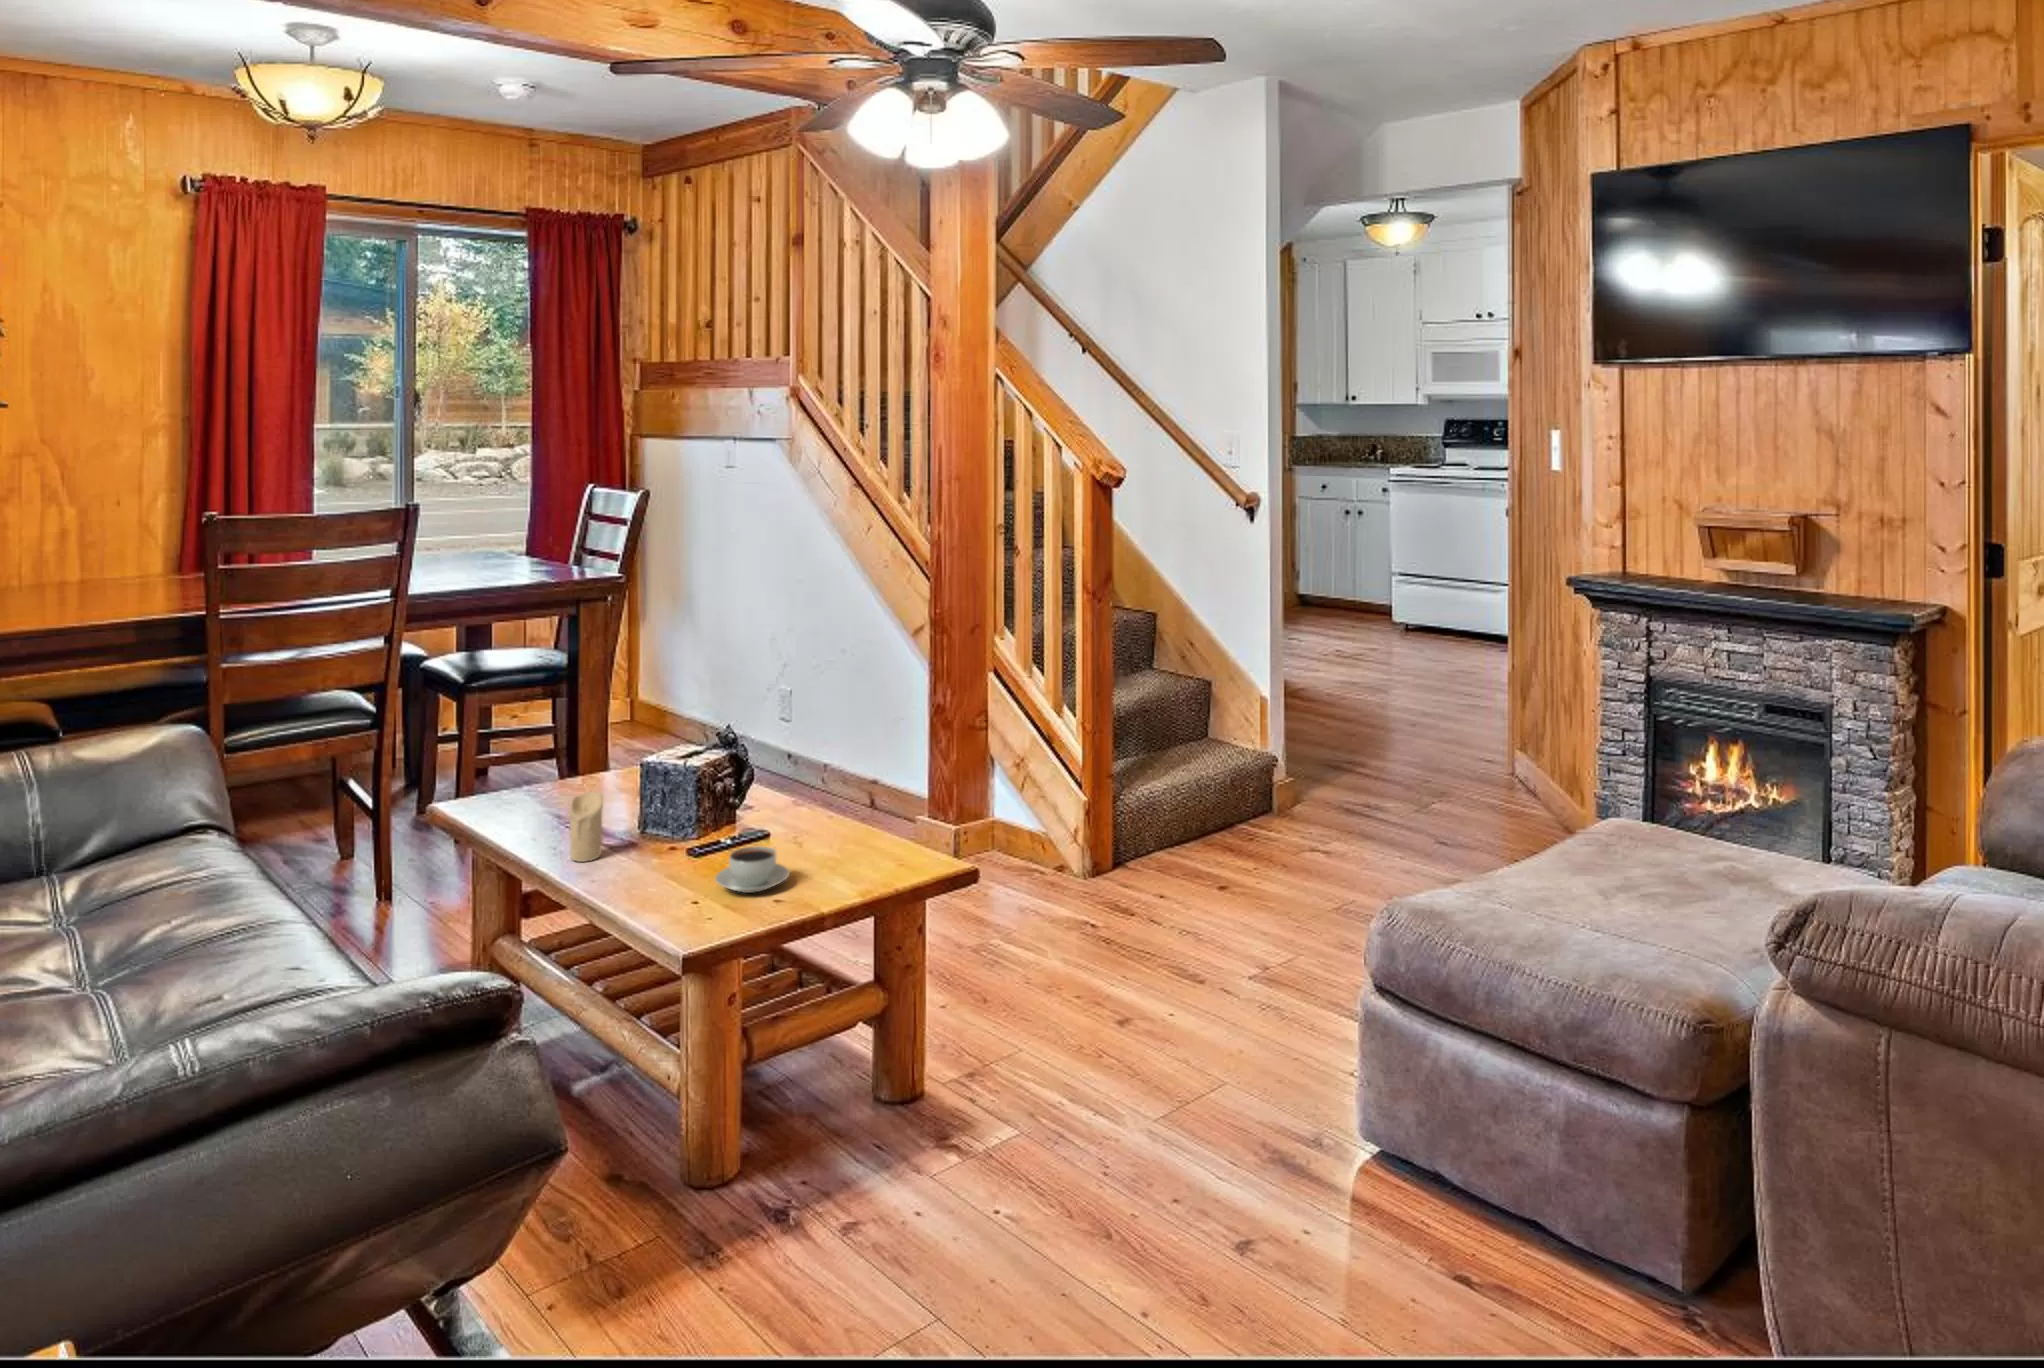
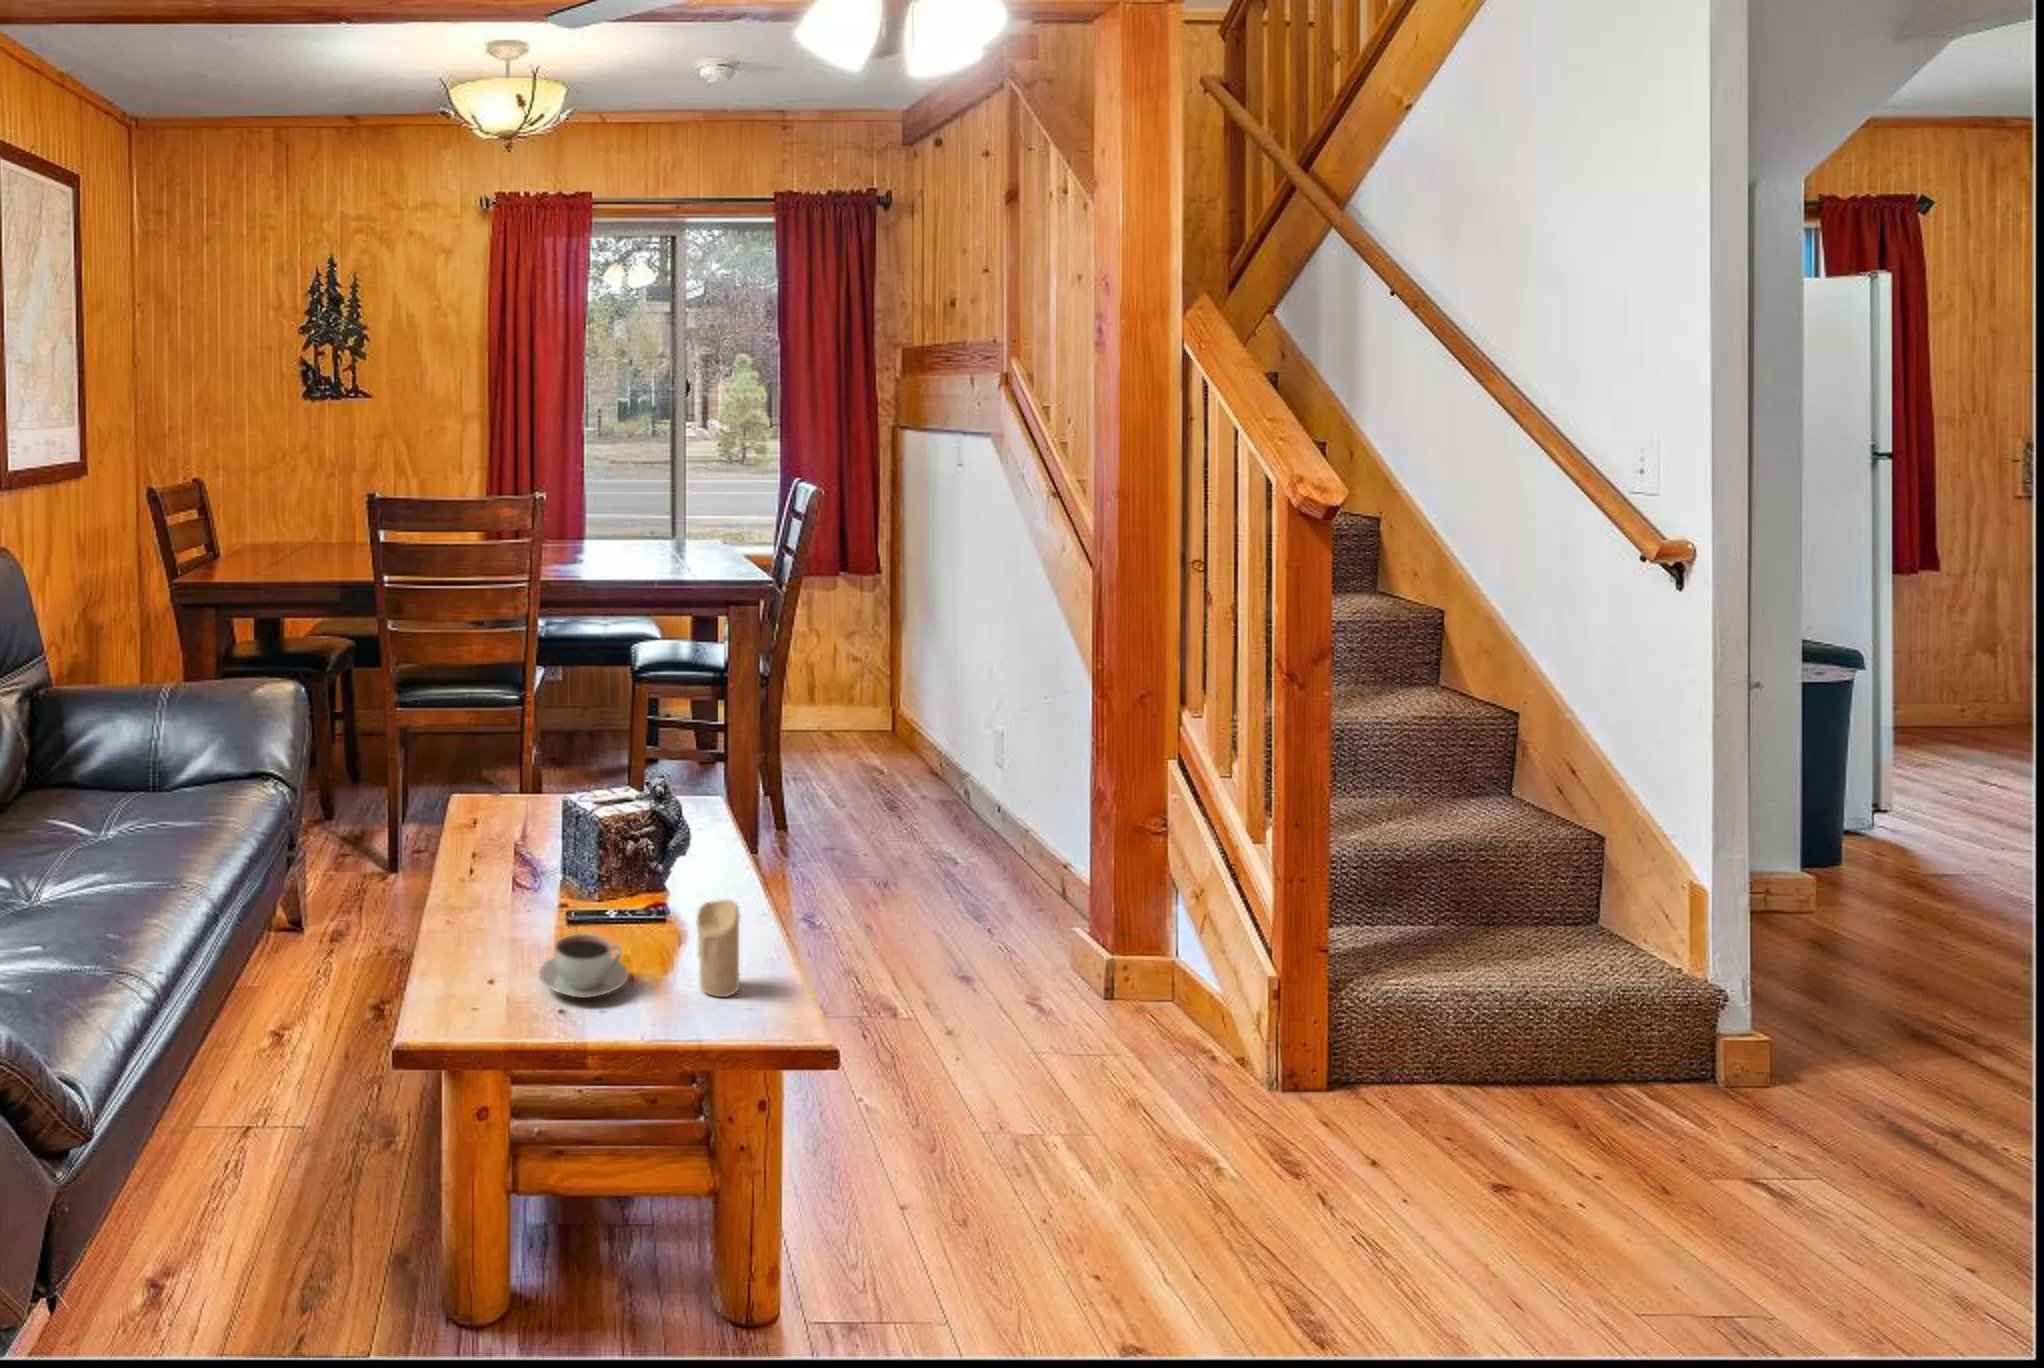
candle: present [569,792,603,862] -> present [696,900,740,997]

